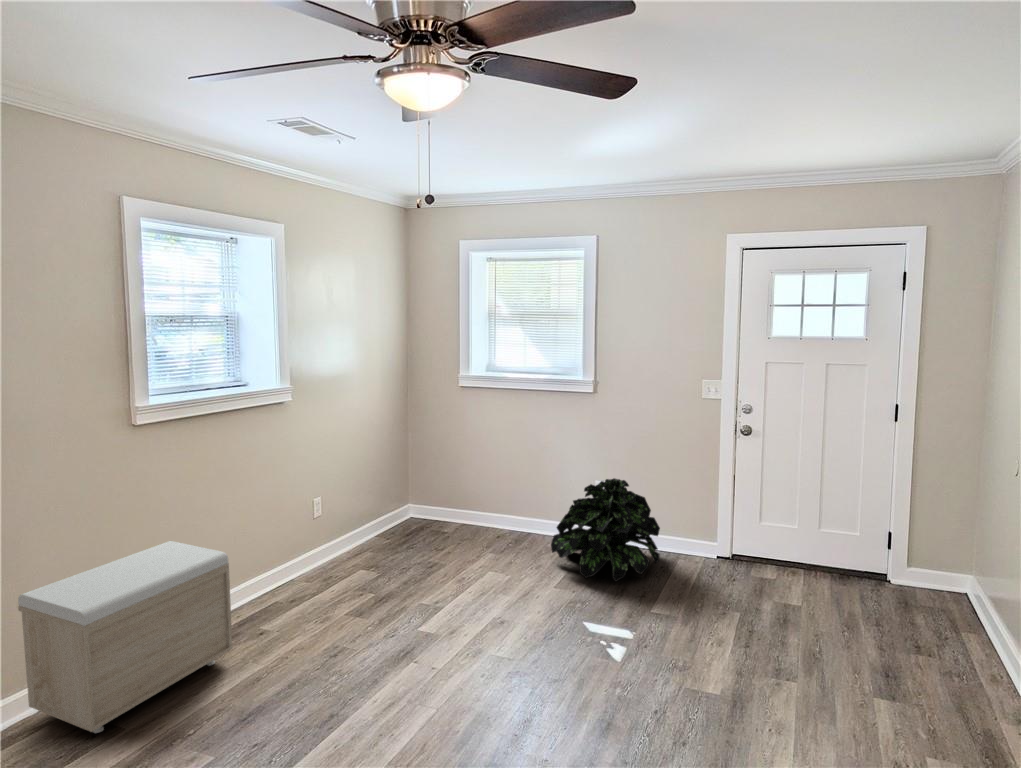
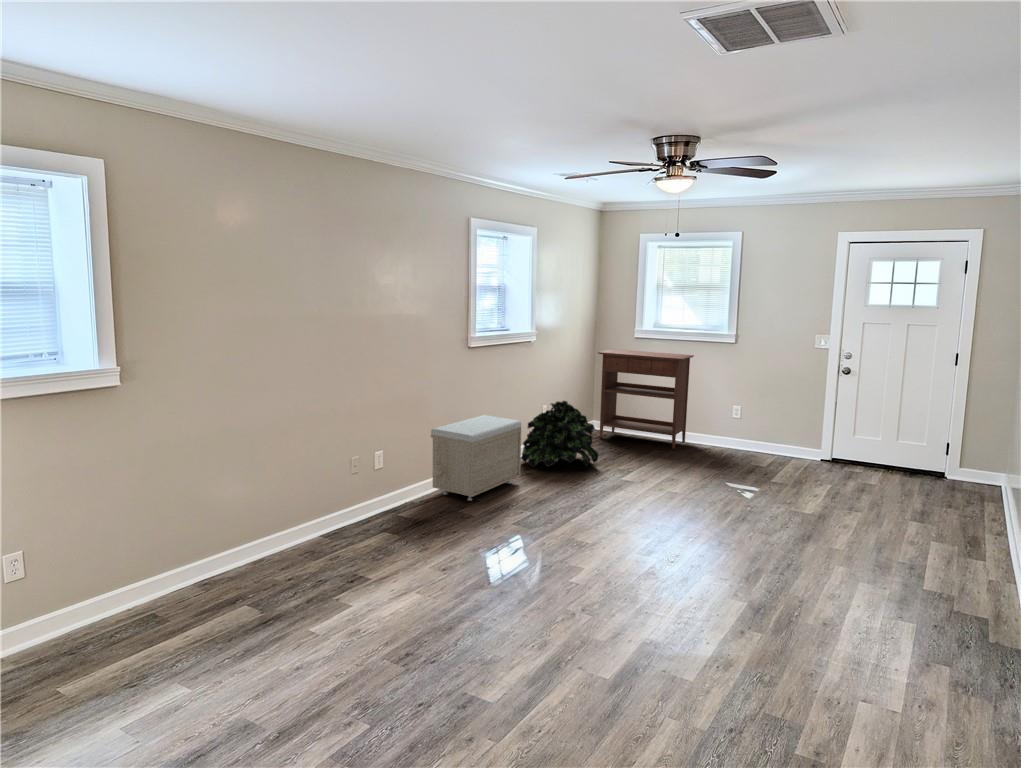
console table: none [404,404,541,549] -> present [598,349,694,449]
potted plant: present [551,478,660,581] -> present [521,401,599,468]

